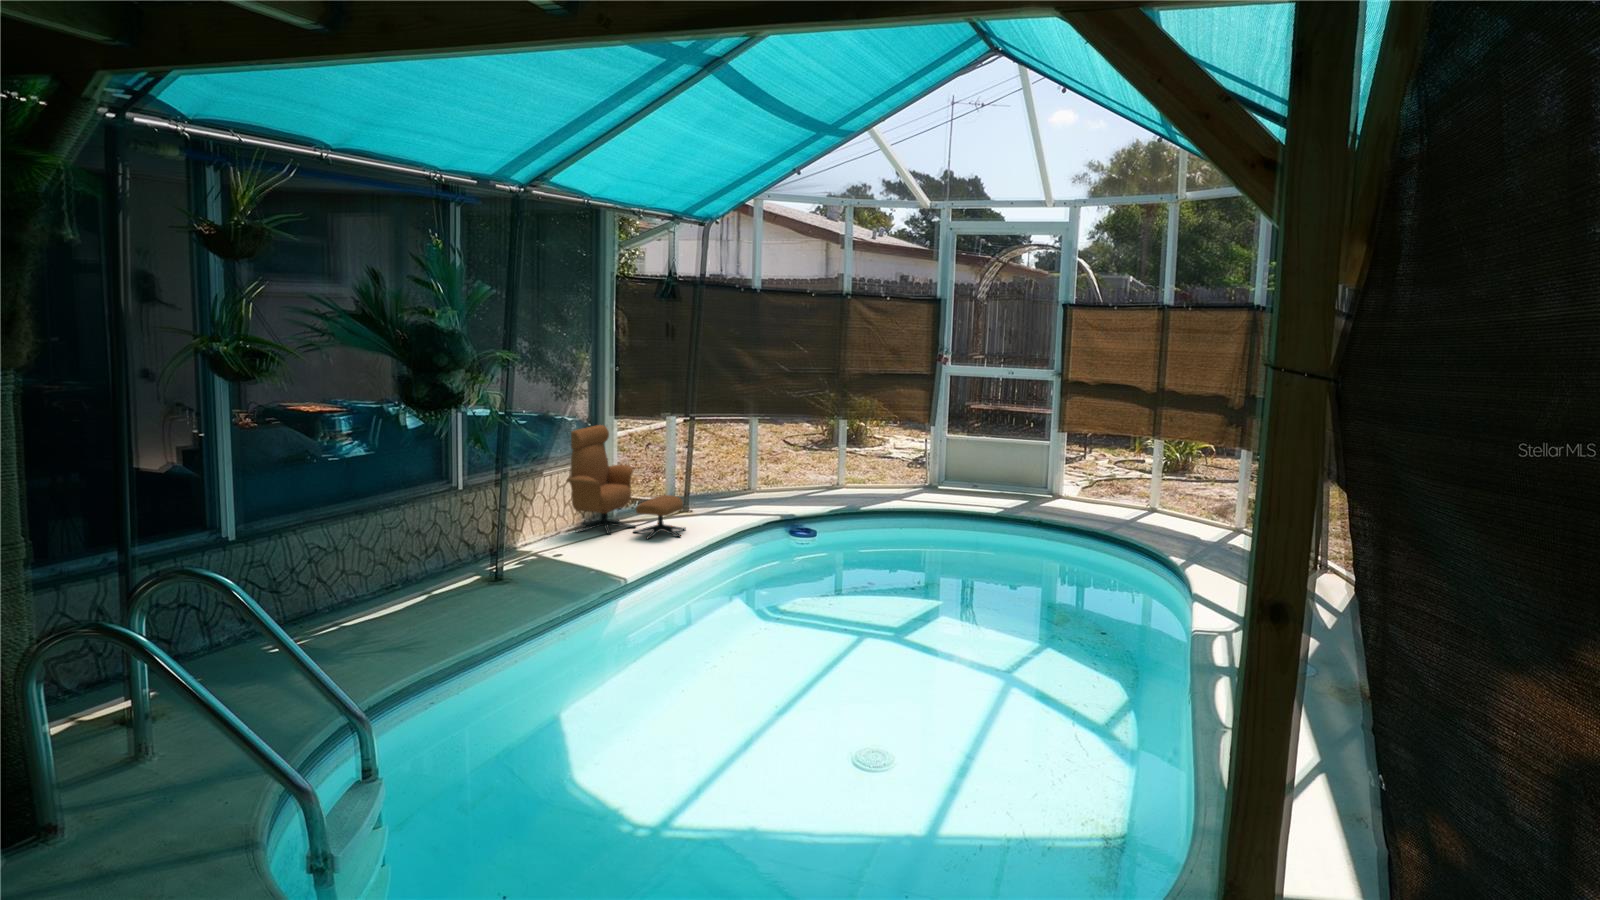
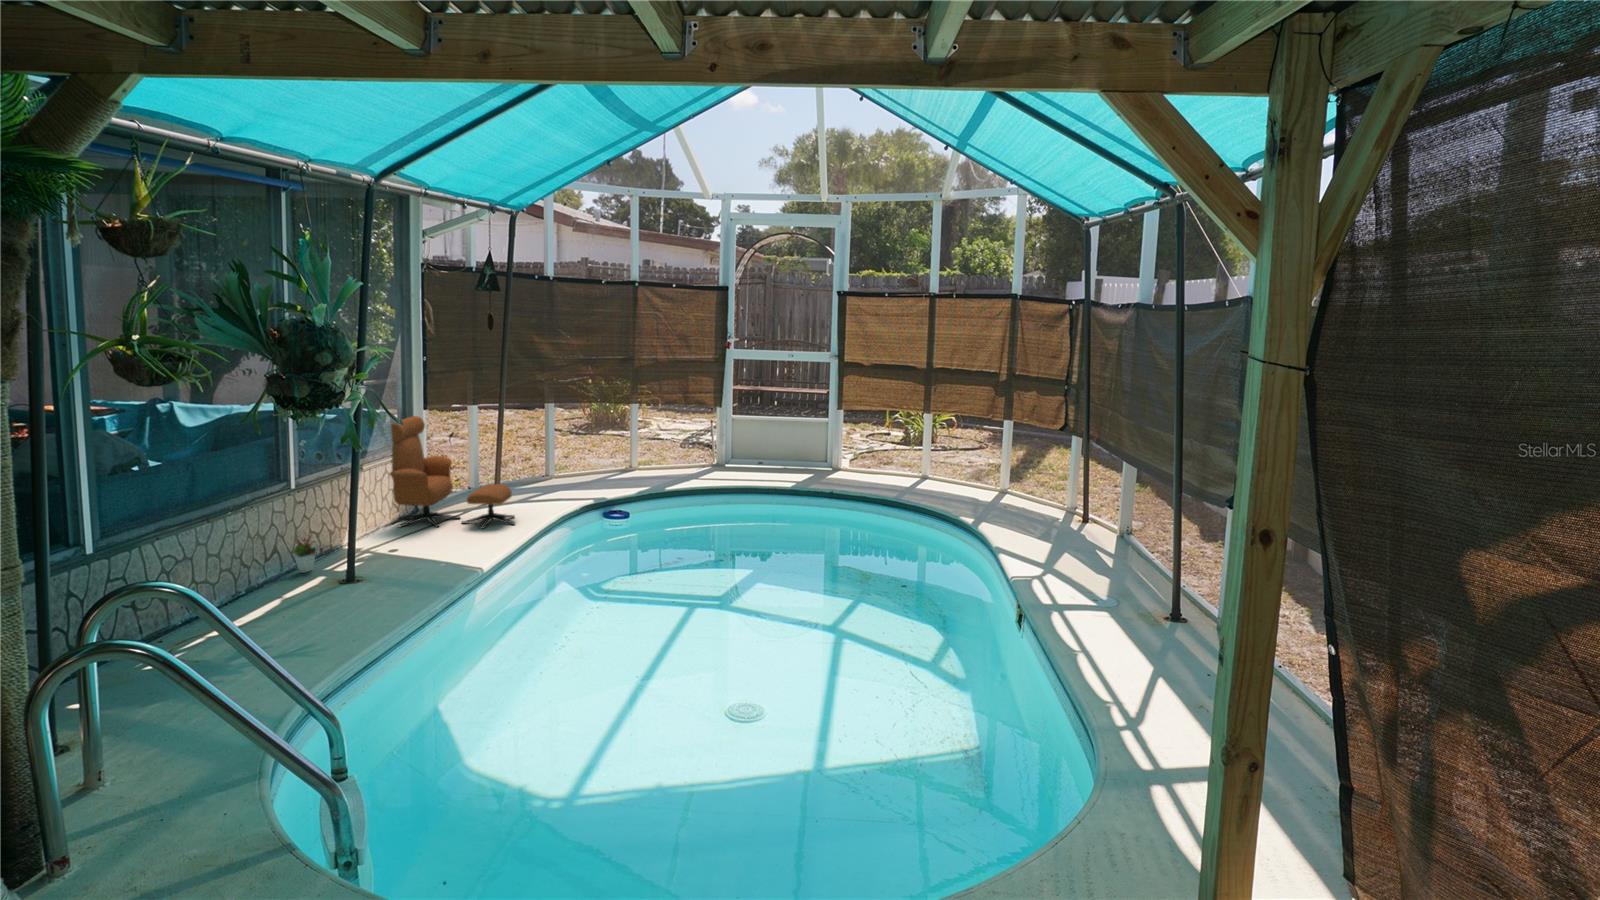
decorative plant: none [453,530,475,570] -> present [294,536,316,573]

